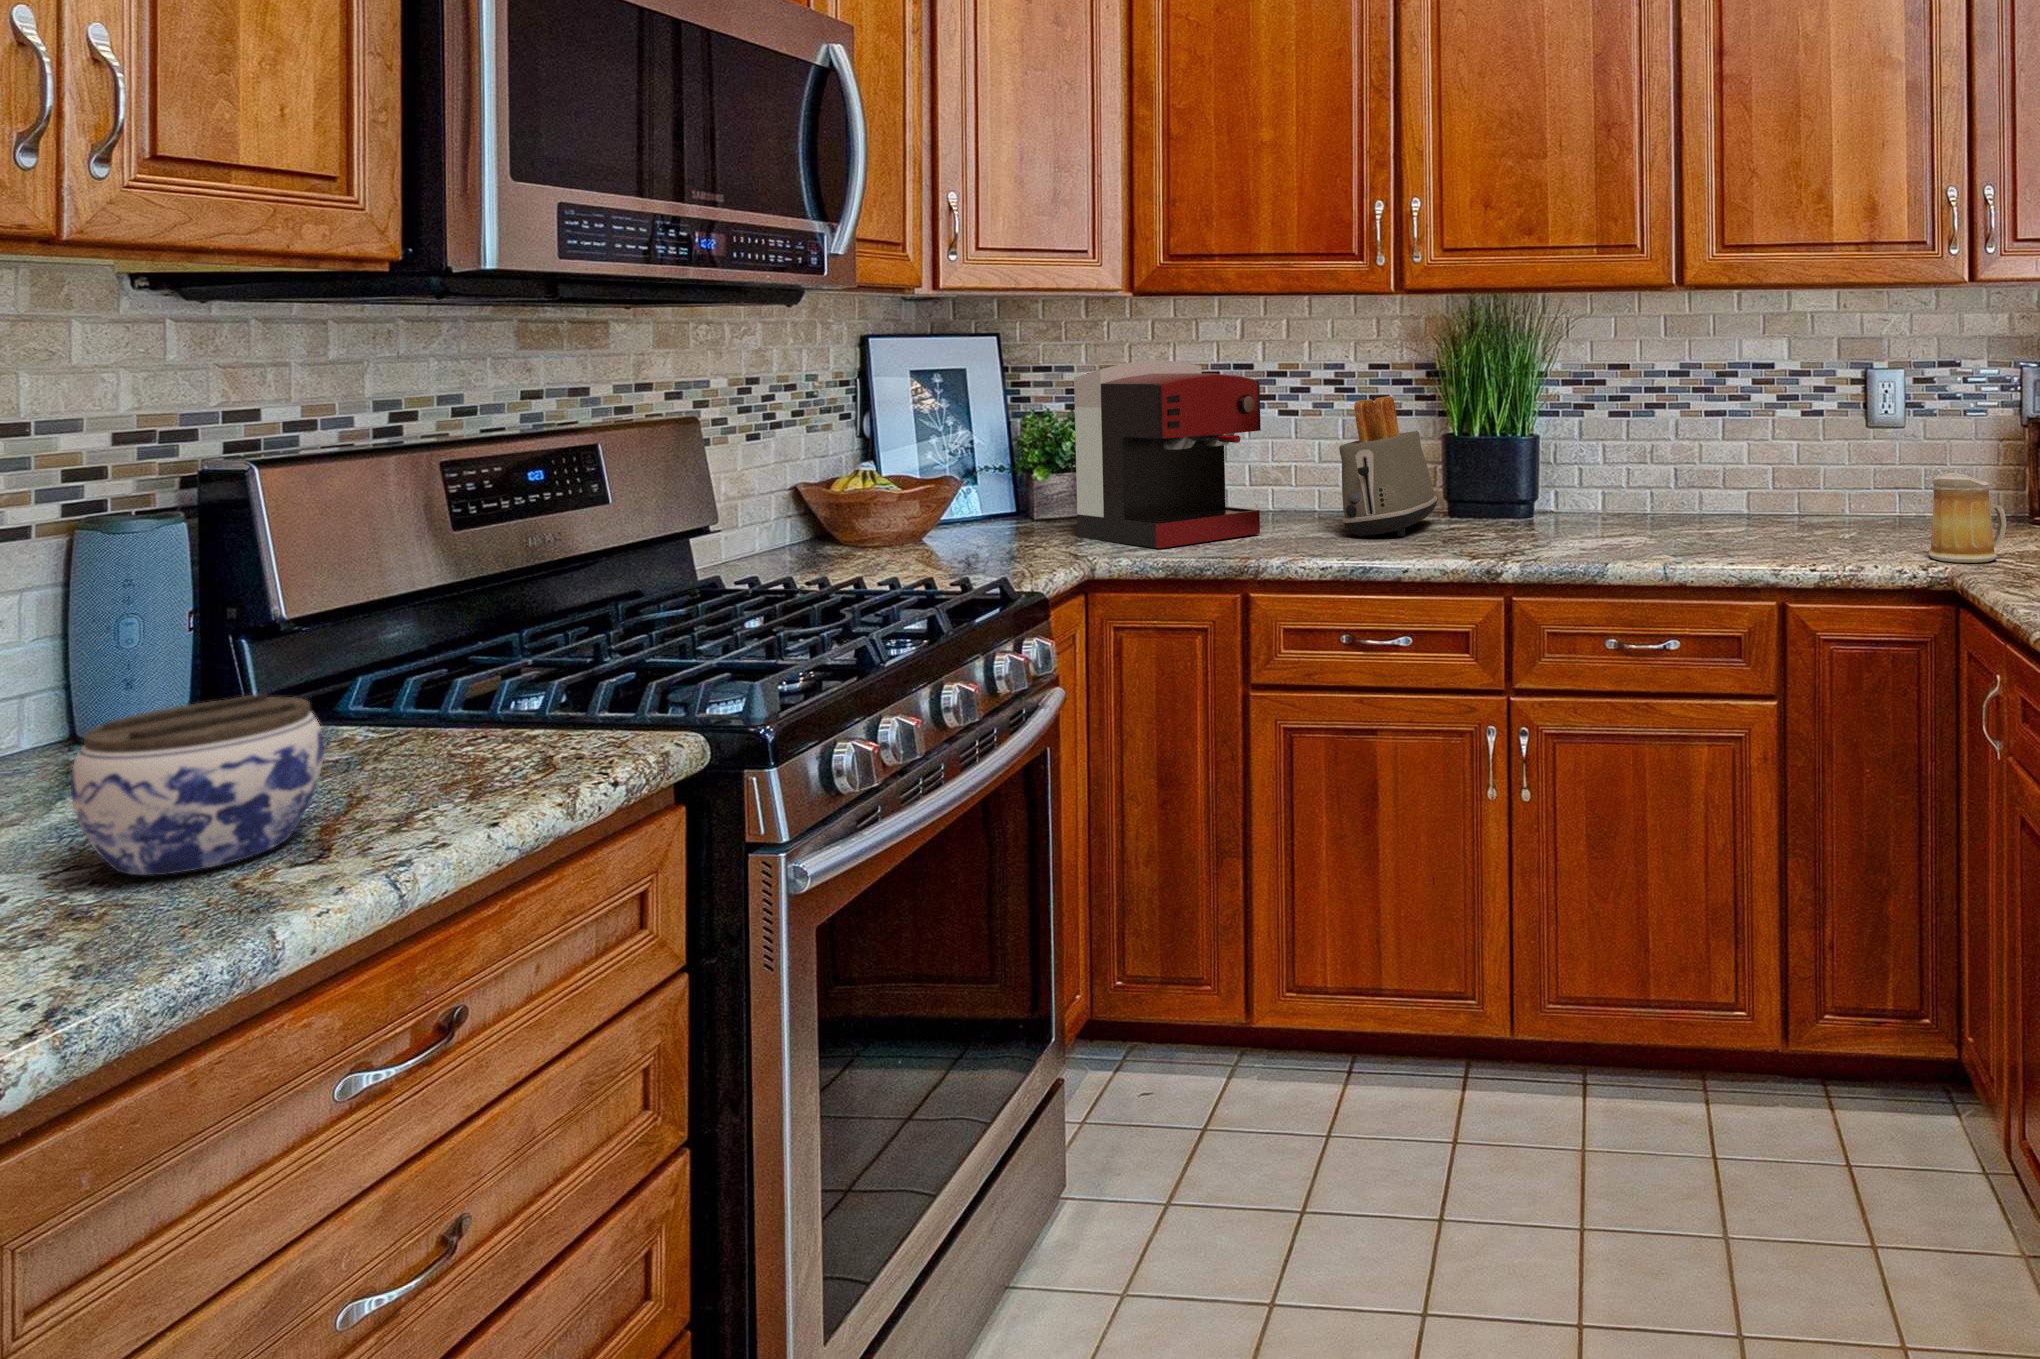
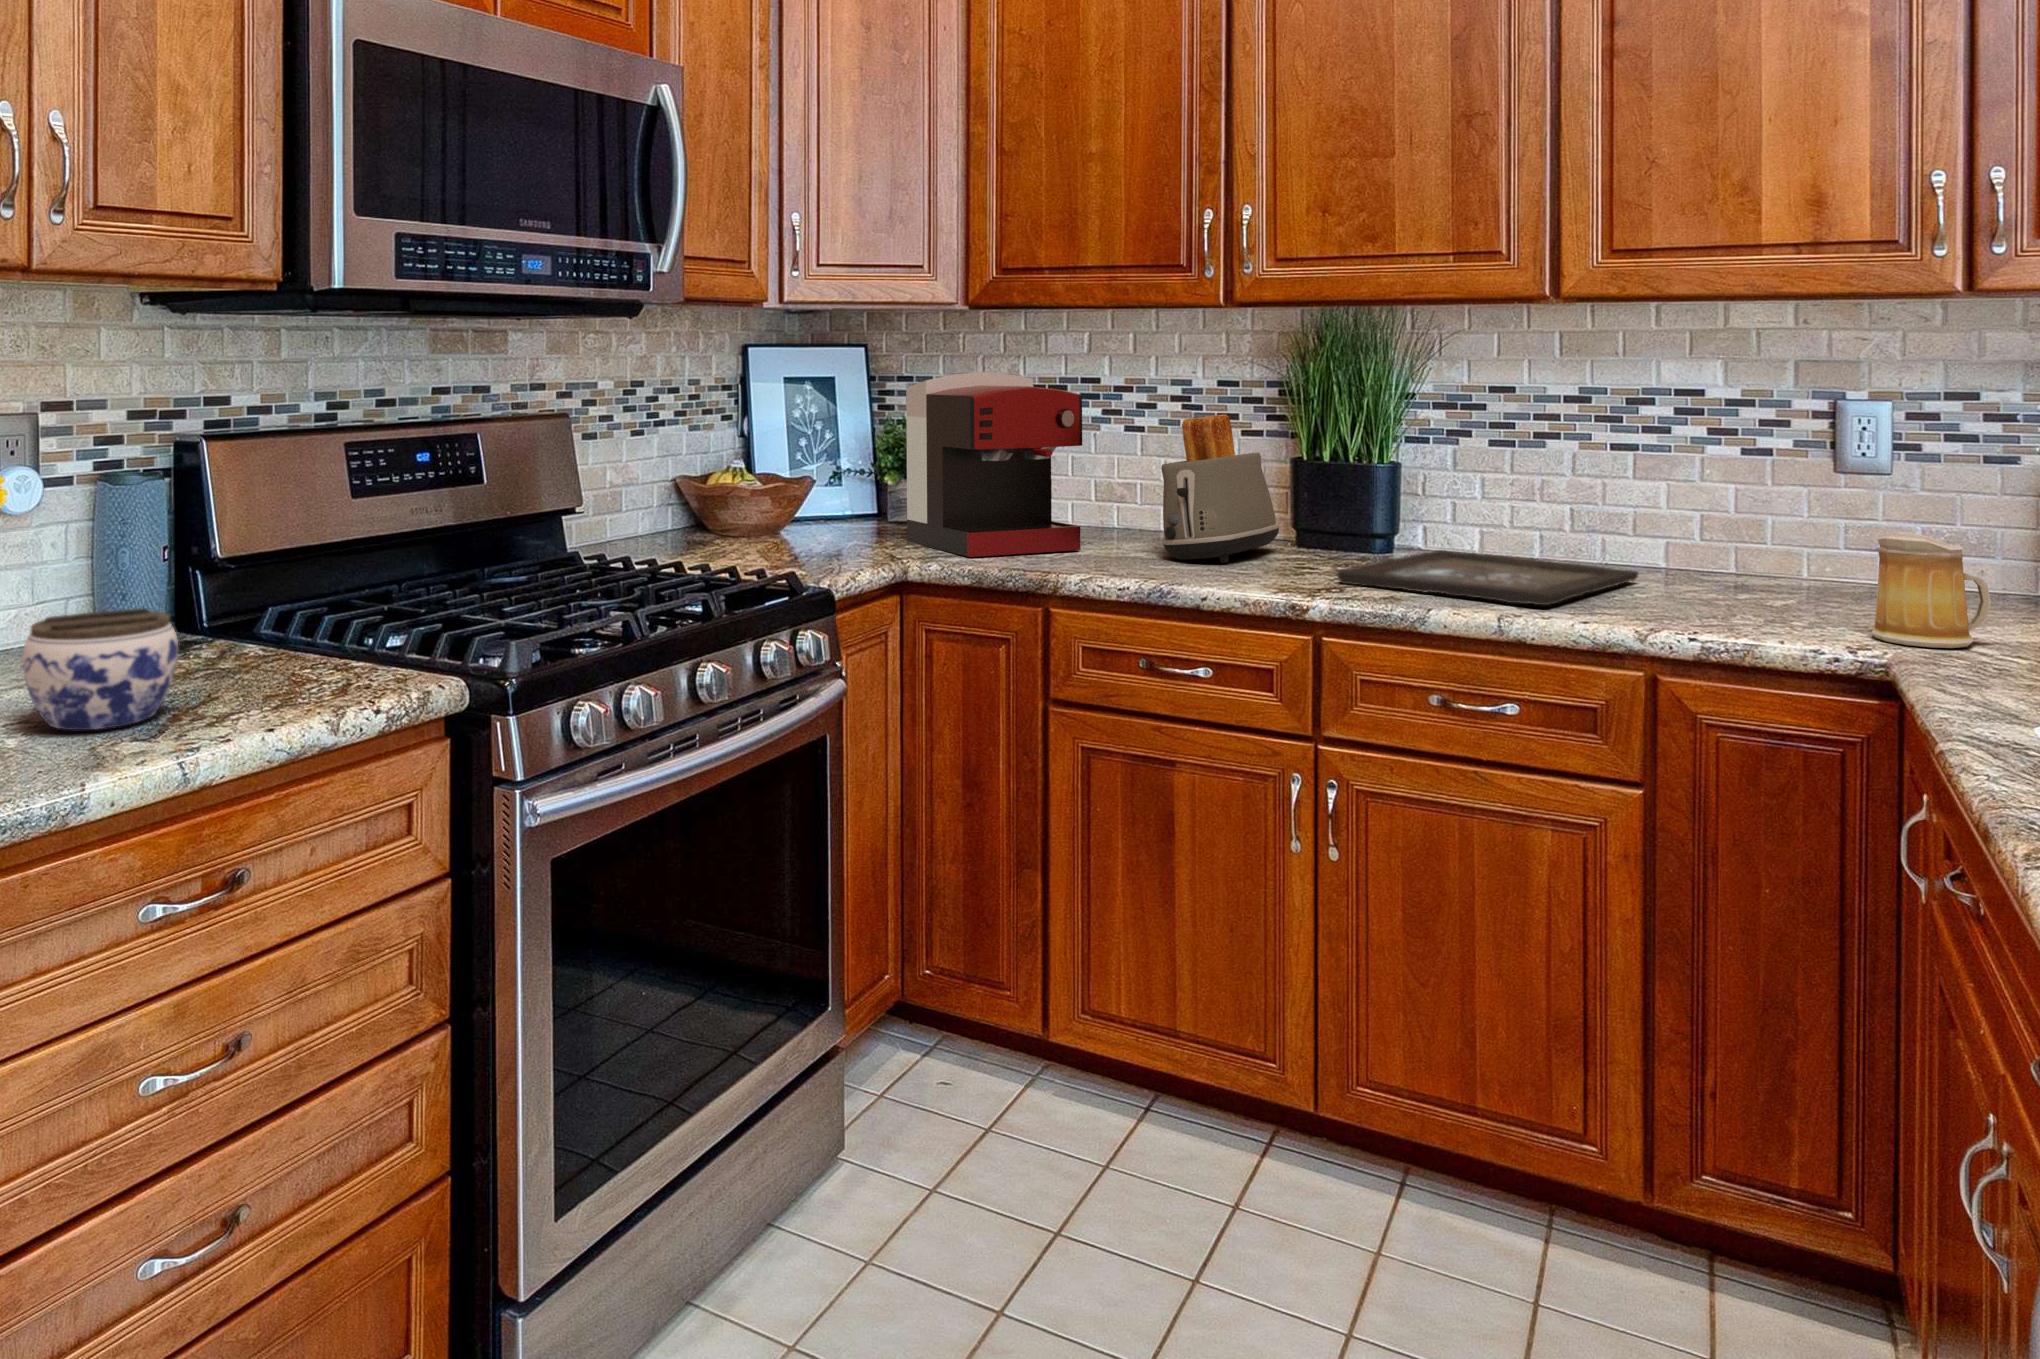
tray: none [1513,511,1737,553] -> present [1338,550,1638,605]

